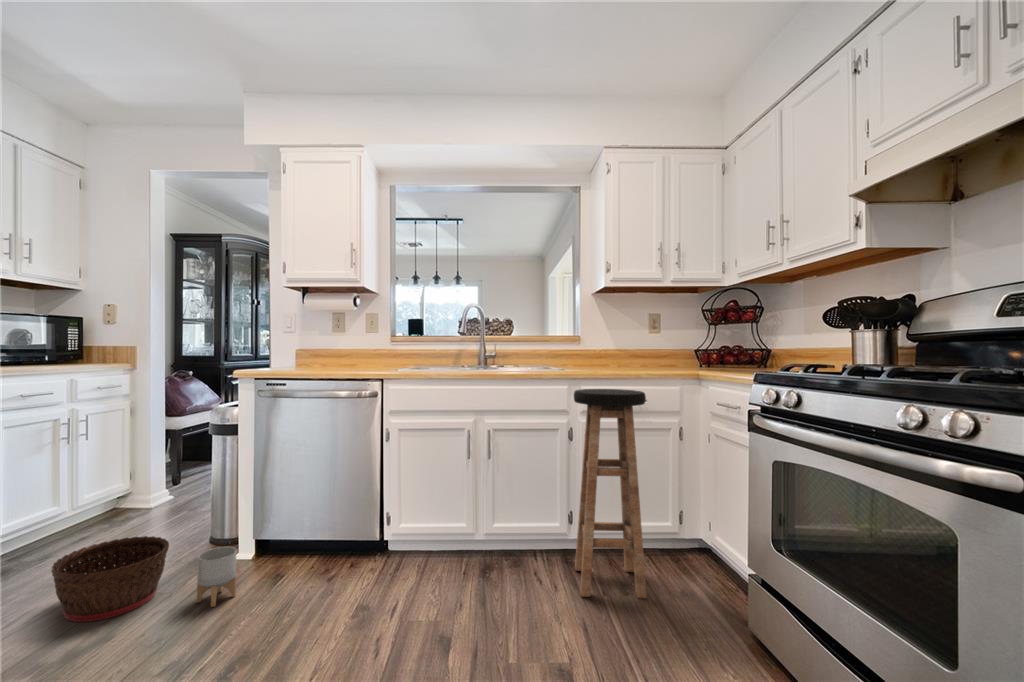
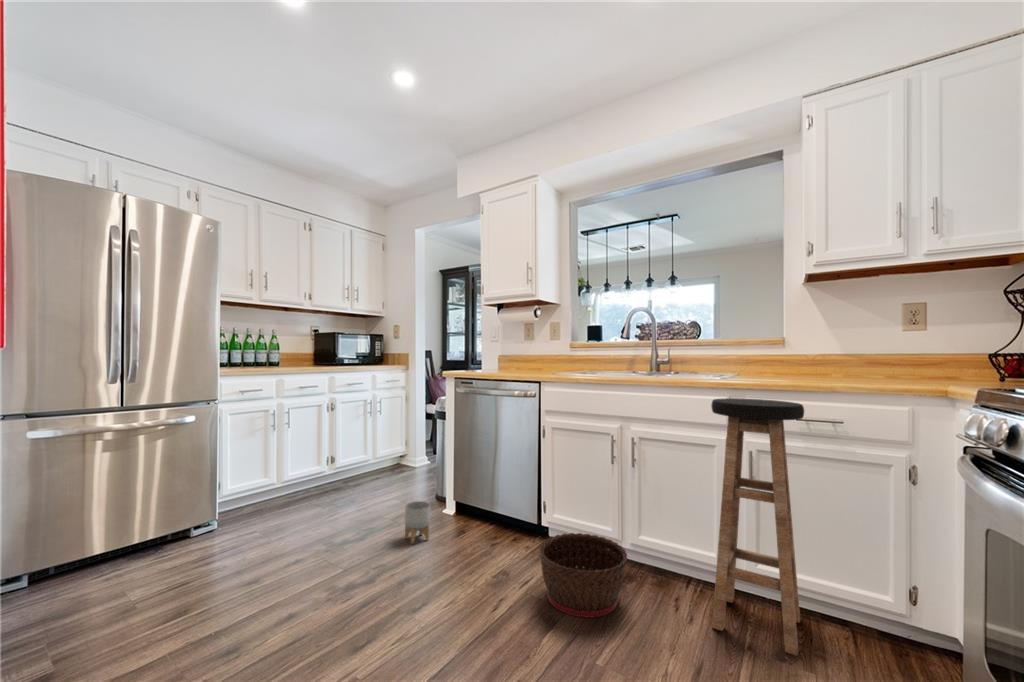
basket: present [51,536,169,622] -> present [539,533,627,618]

